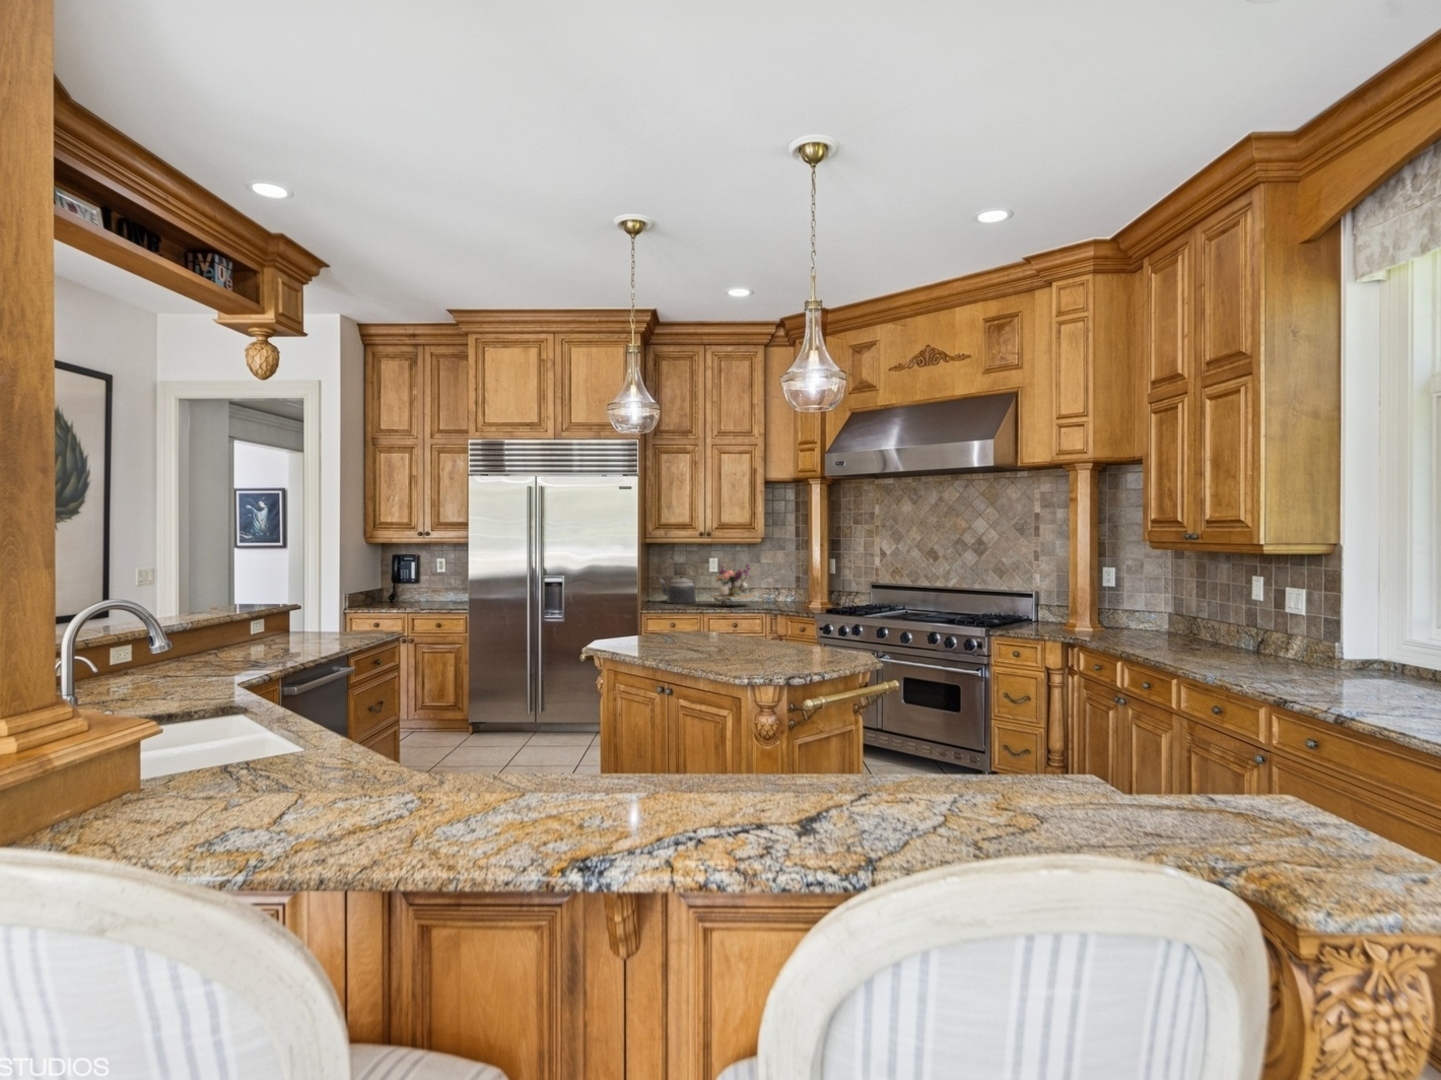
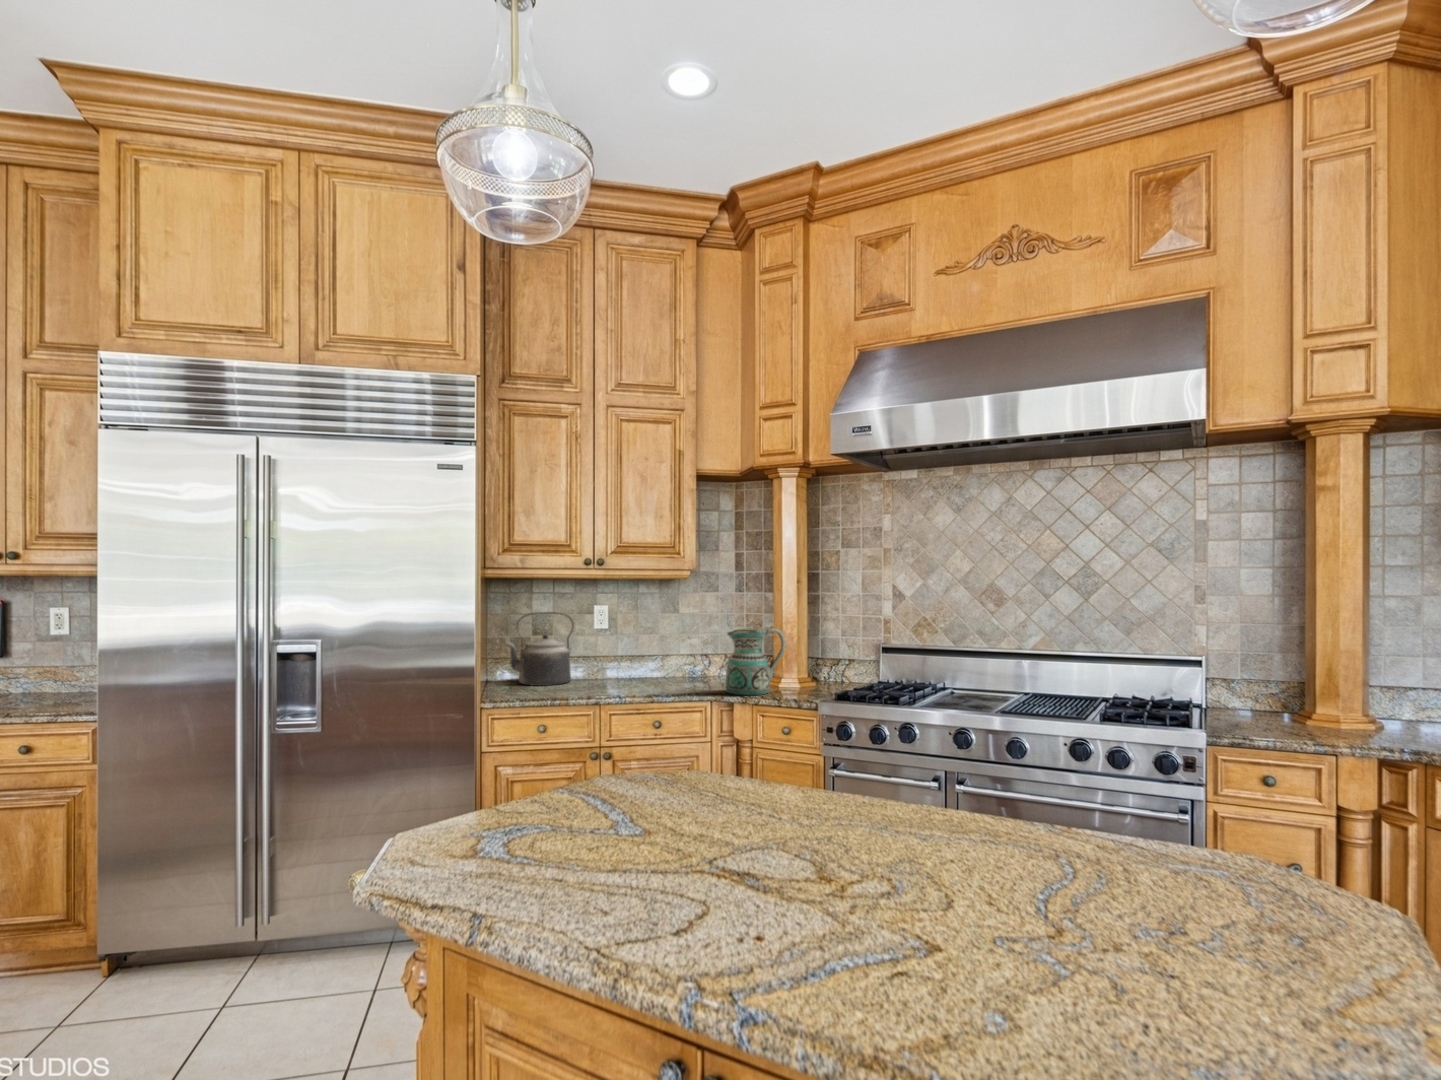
flower arrangement: present [710,564,756,605] -> none [601,609,690,688]
ceramic pitcher: none [774,573,808,610] -> present [726,627,786,695]

